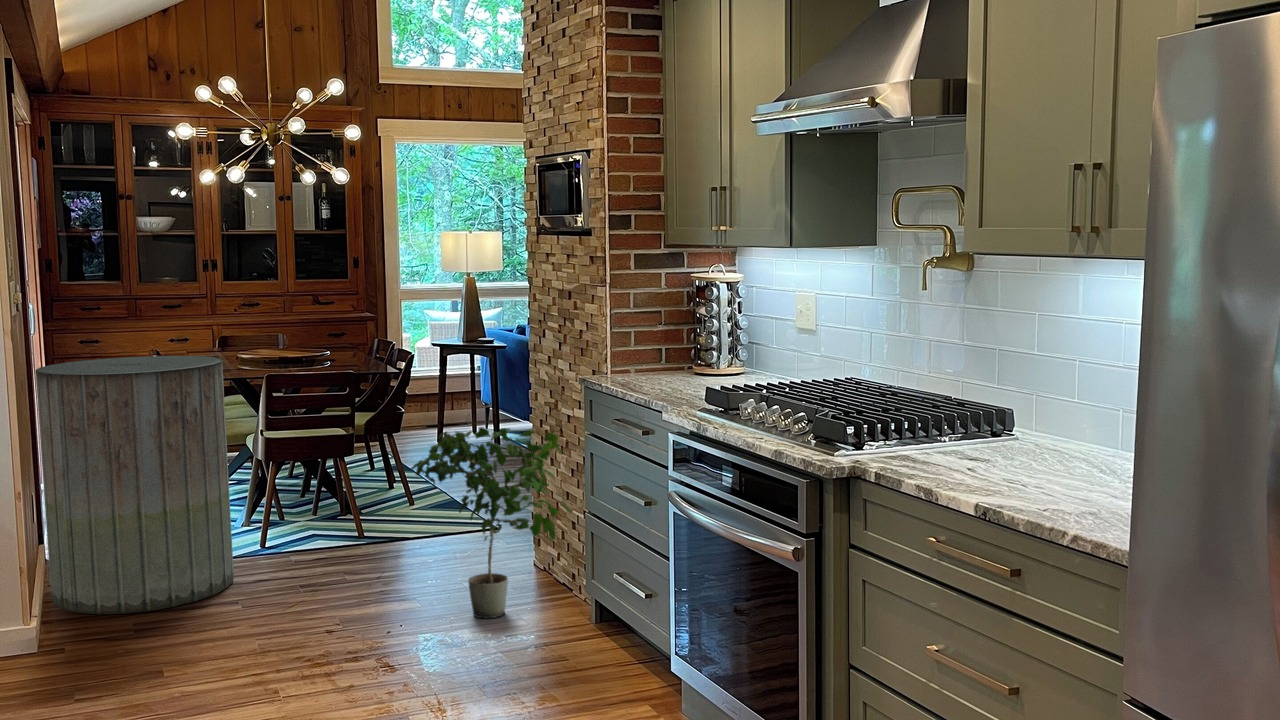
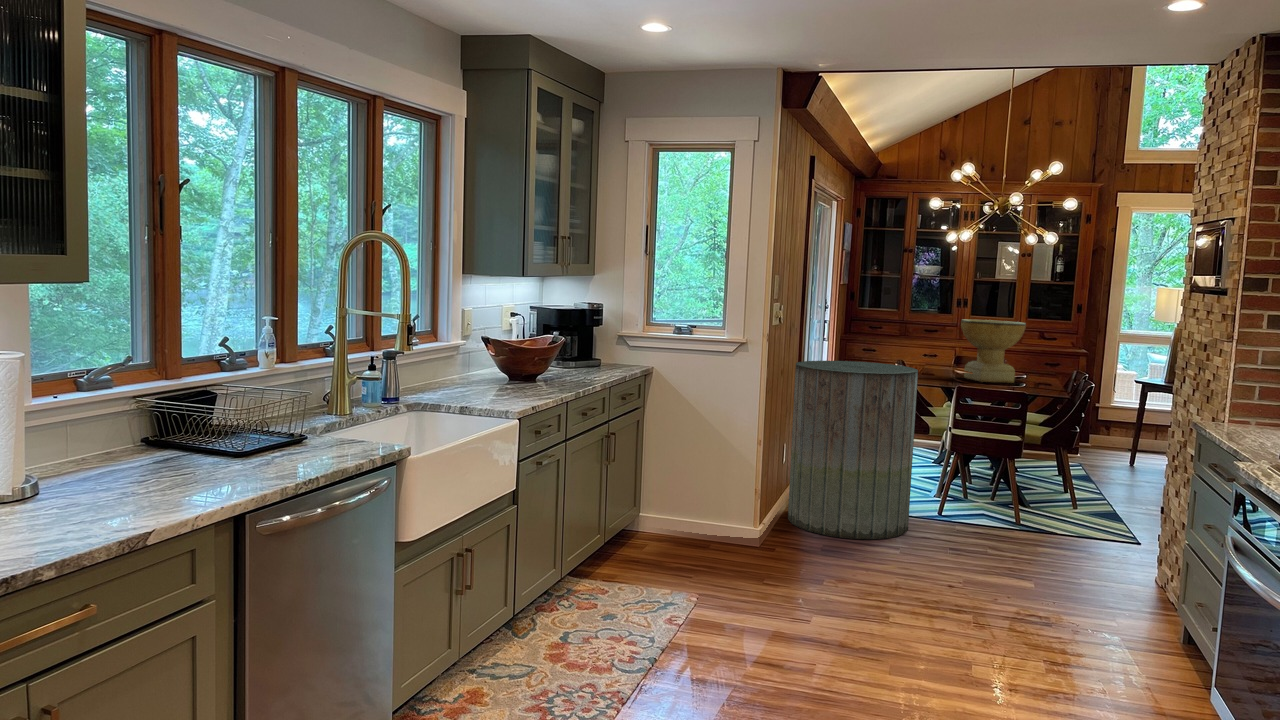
decorative bowl: none [240,285,322,365] -> present [961,320,1026,383]
potted plant: present [411,427,571,618] -> none [1031,450,1178,613]

